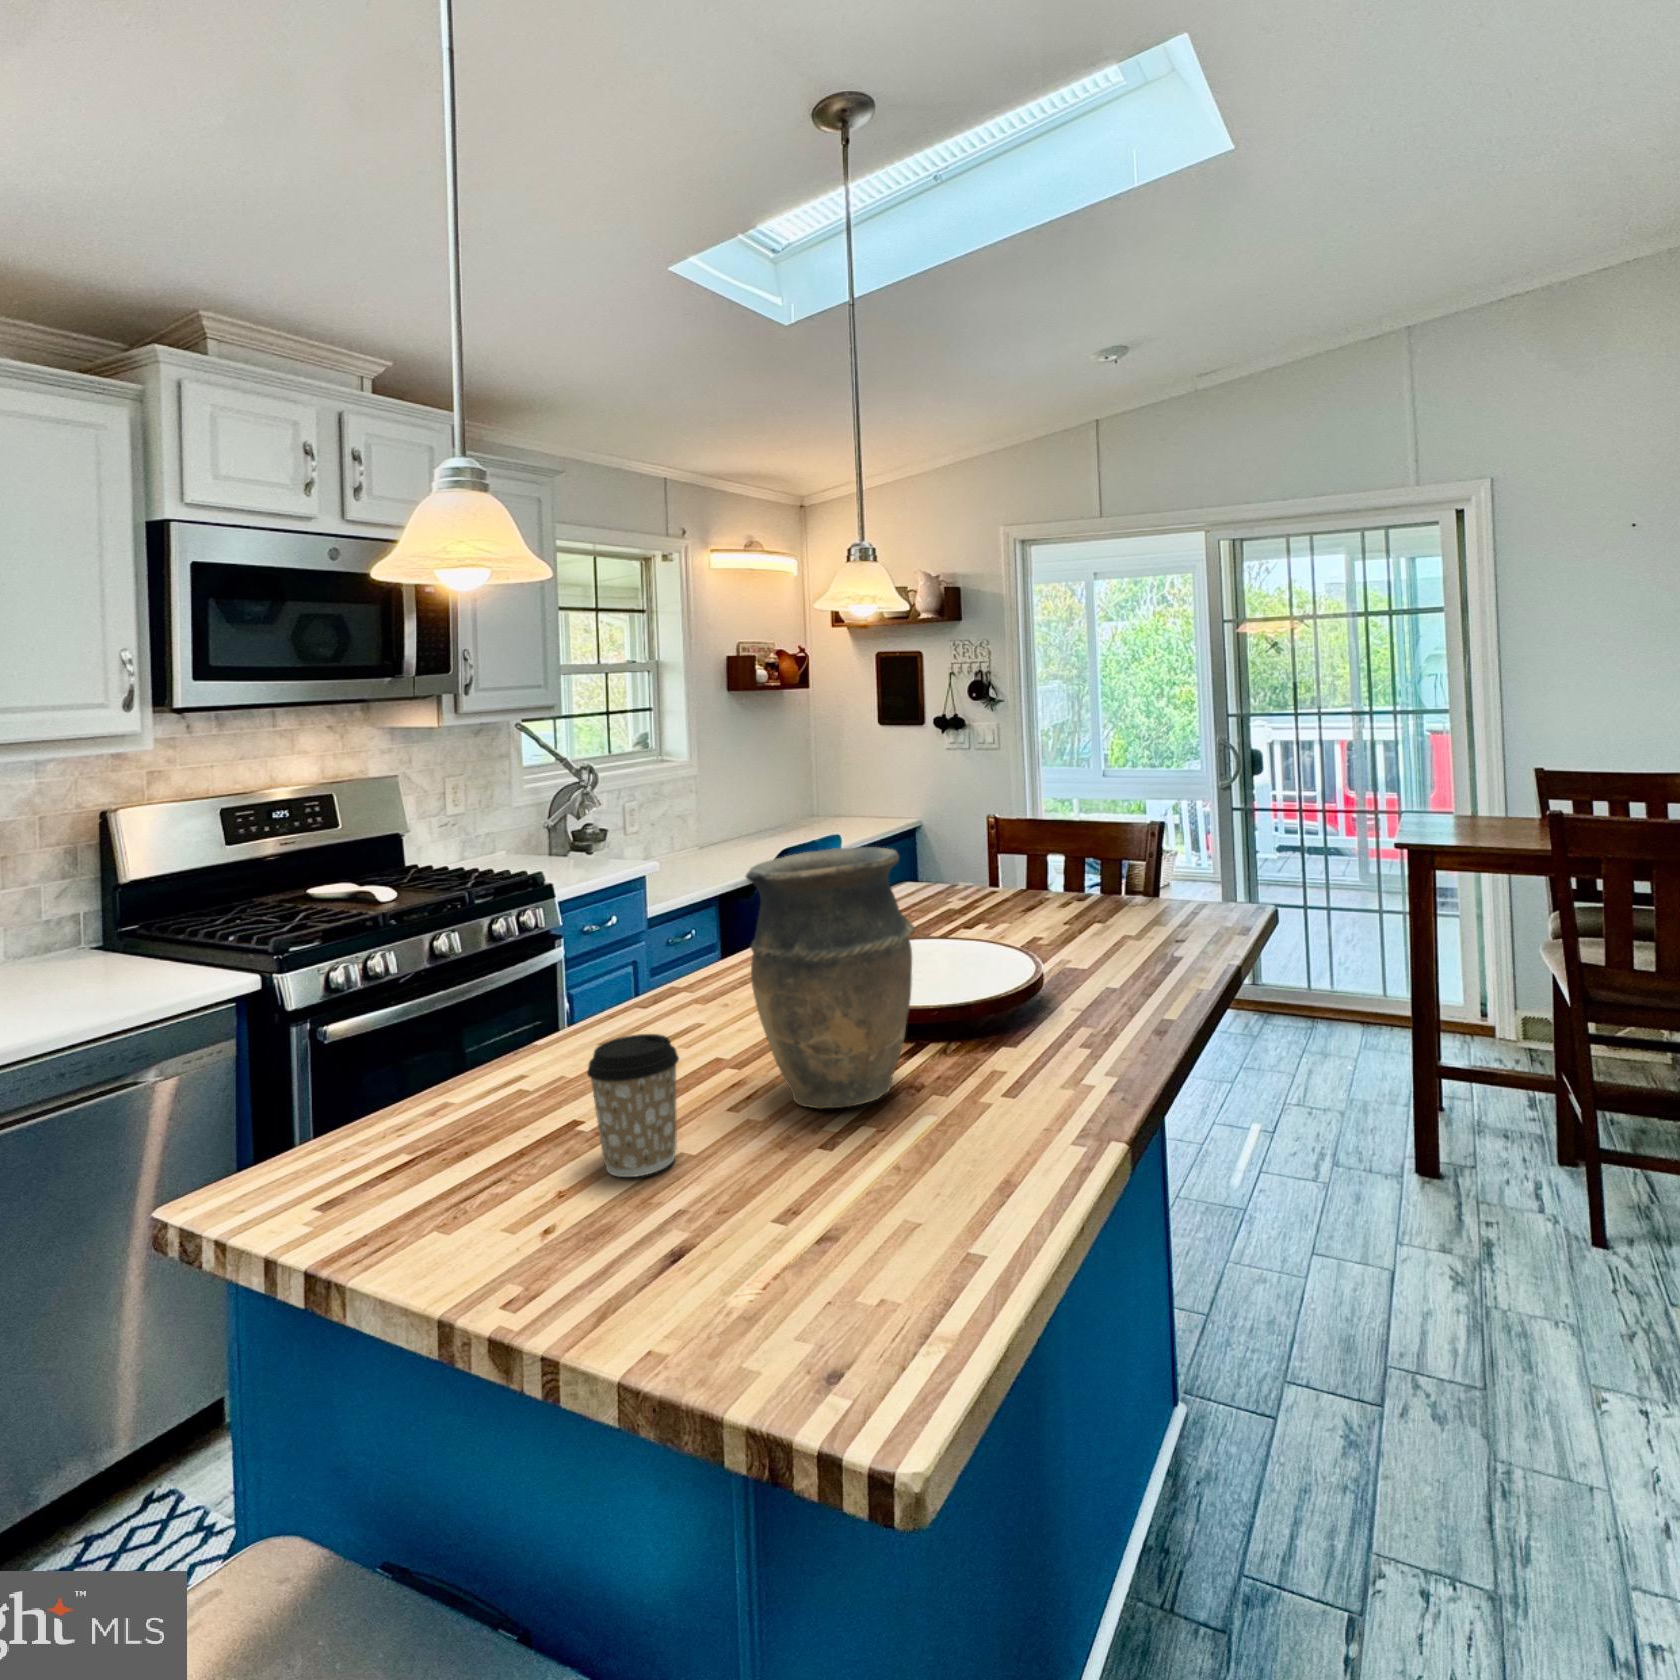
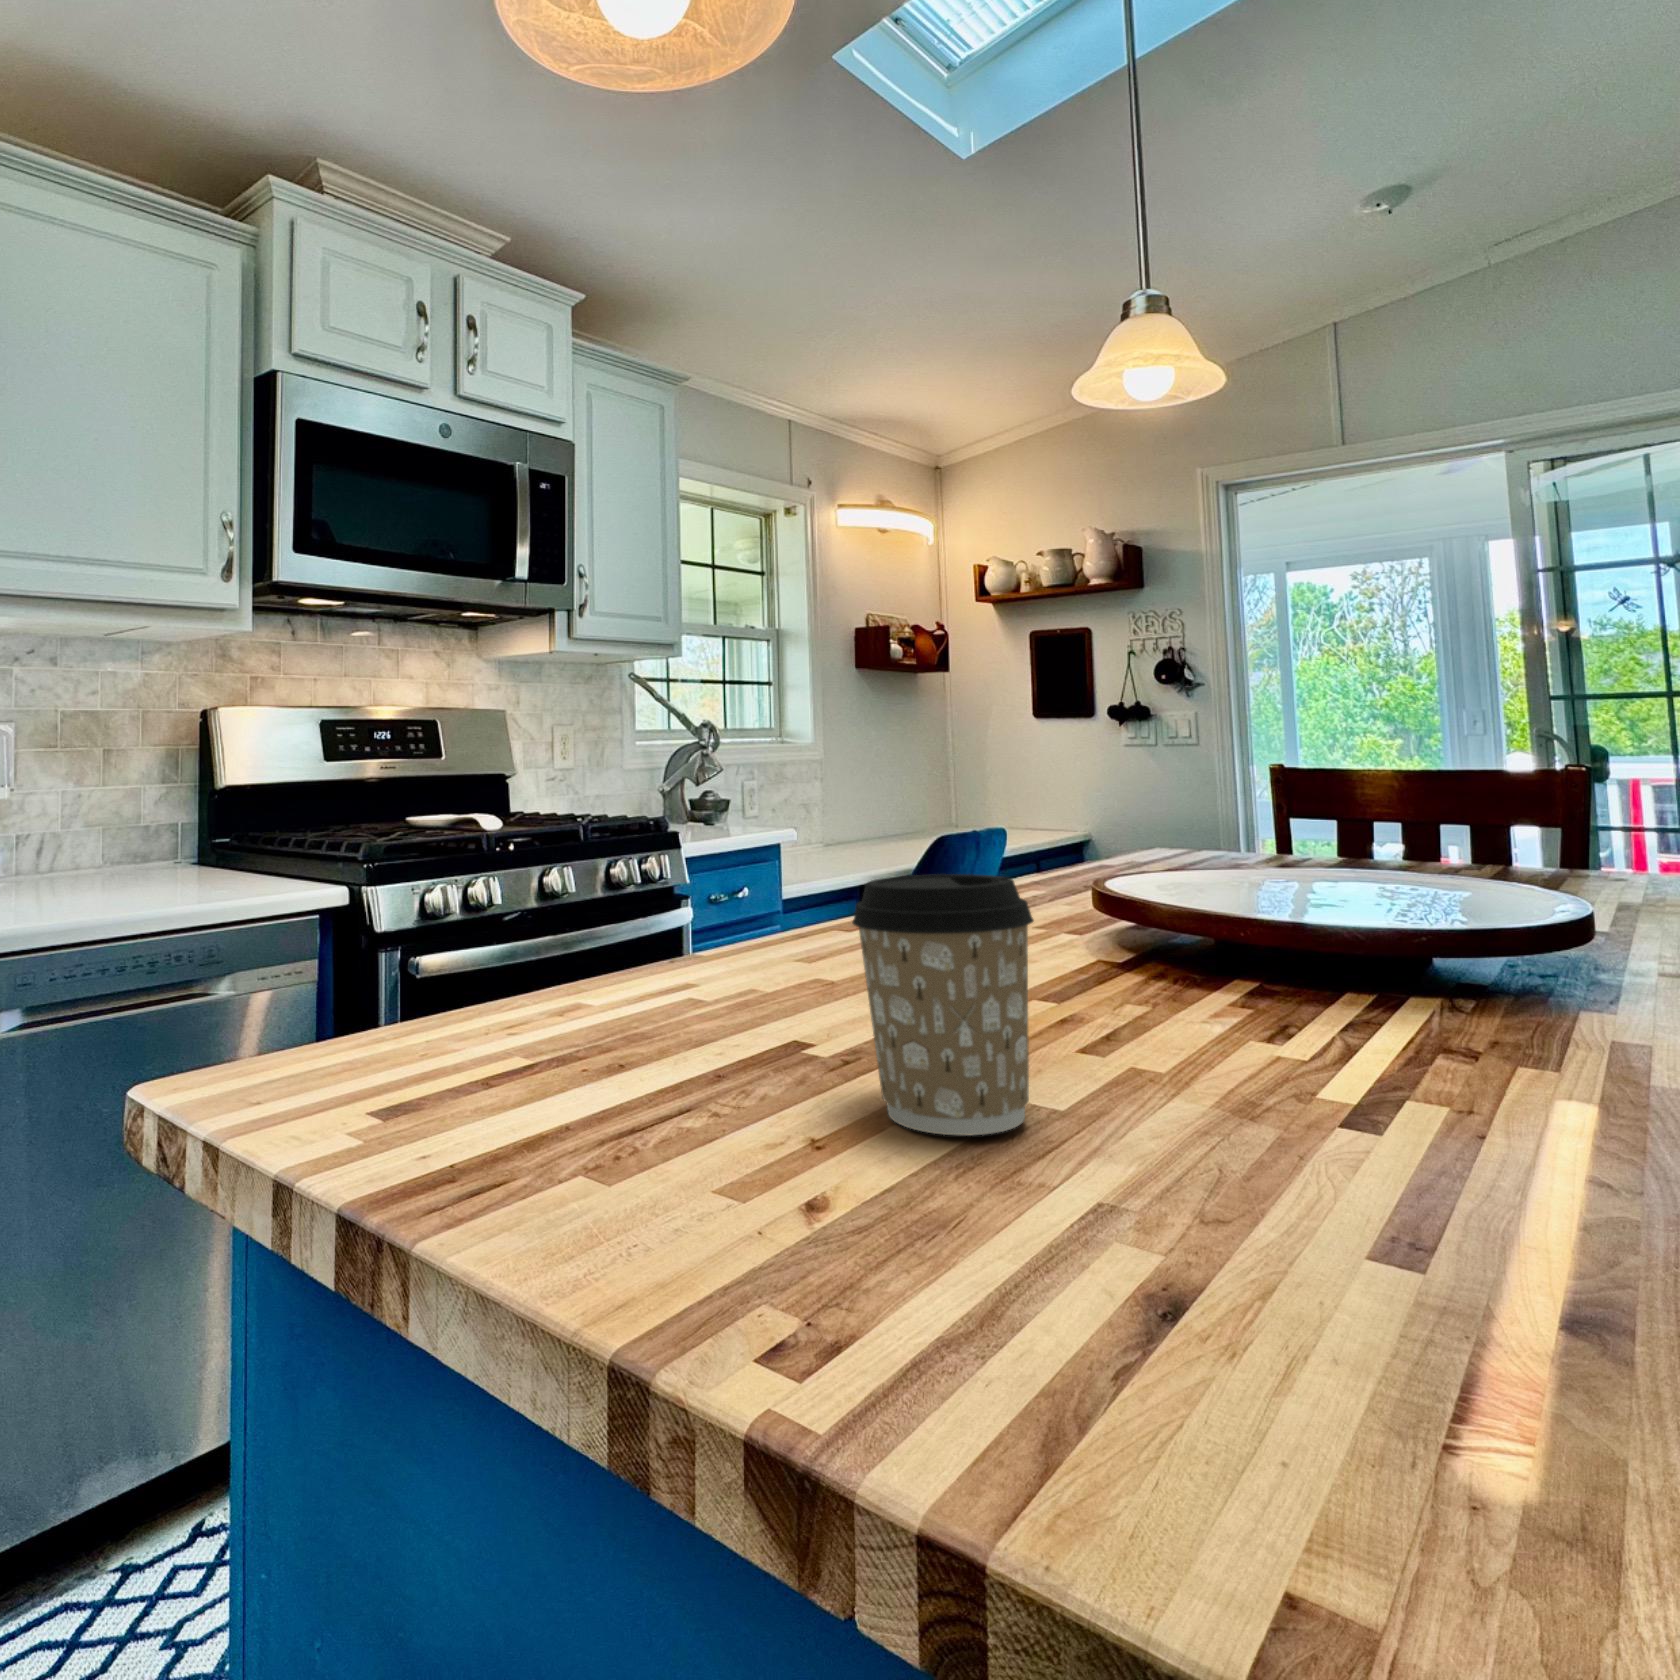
vase: present [746,847,915,1109] -> none [1099,579,1467,1072]

